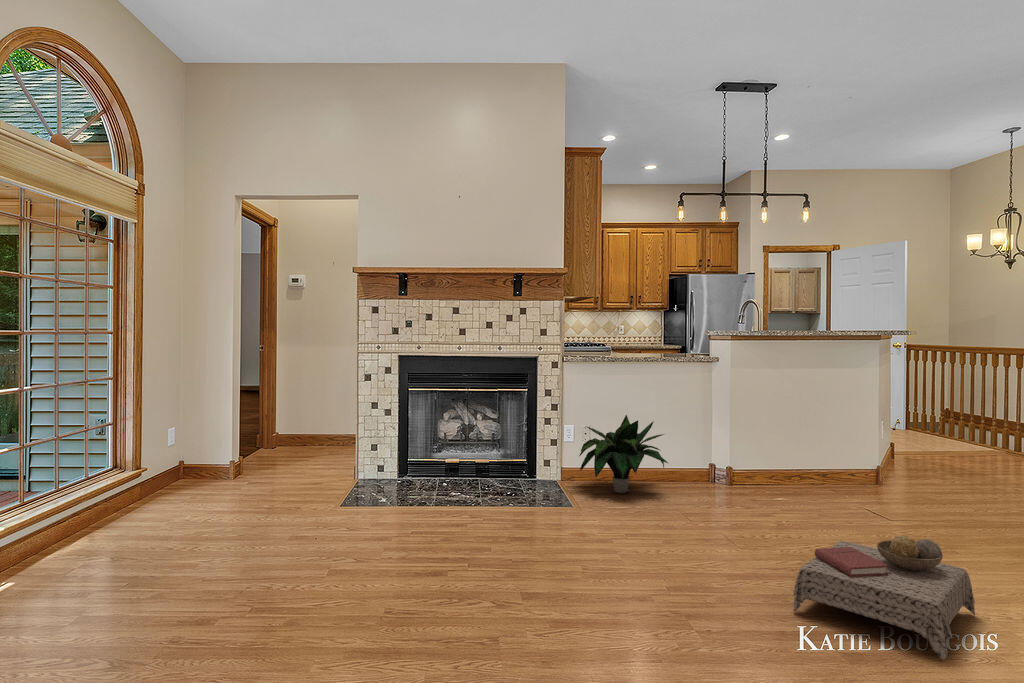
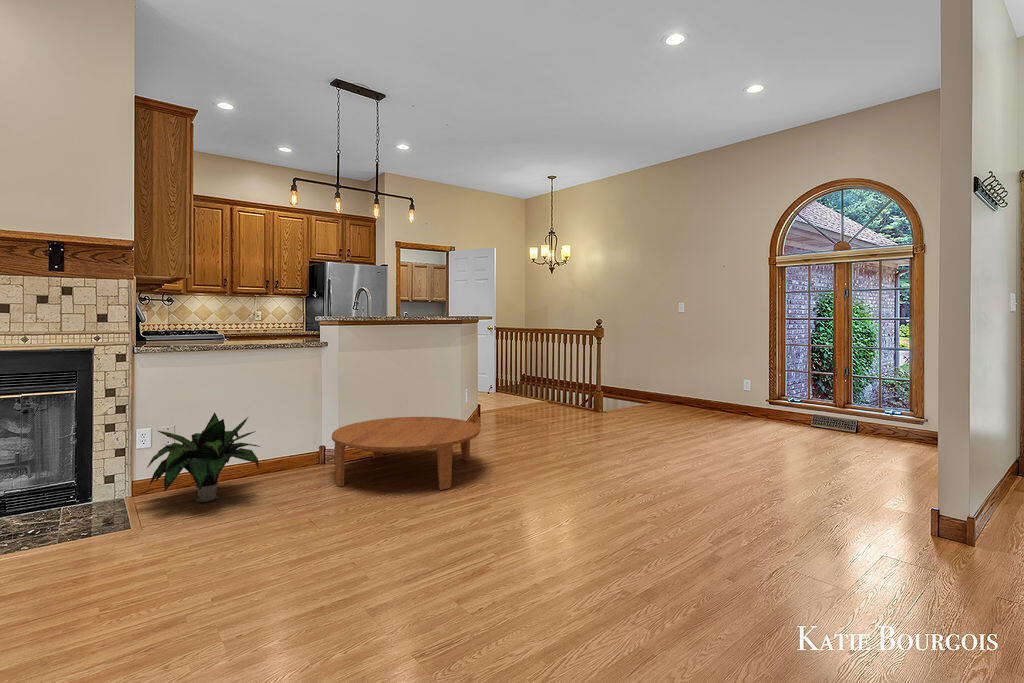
coffee table: none [727,437,900,516] -> present [332,417,480,490]
ottoman: present [793,535,975,660] -> none [337,524,507,654]

